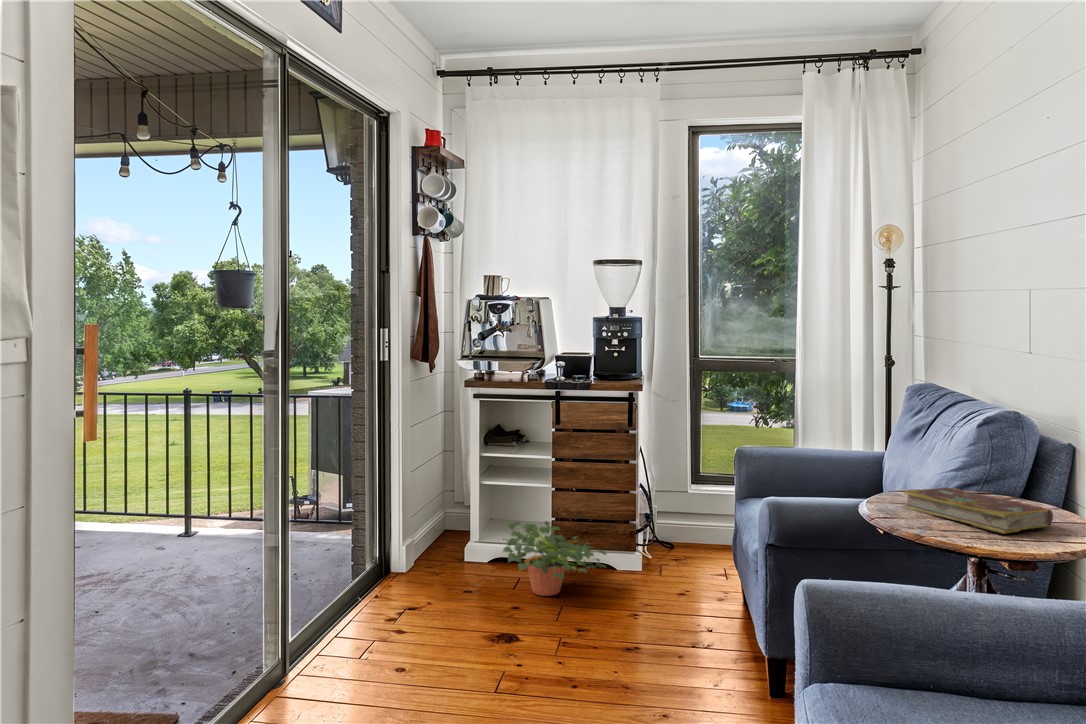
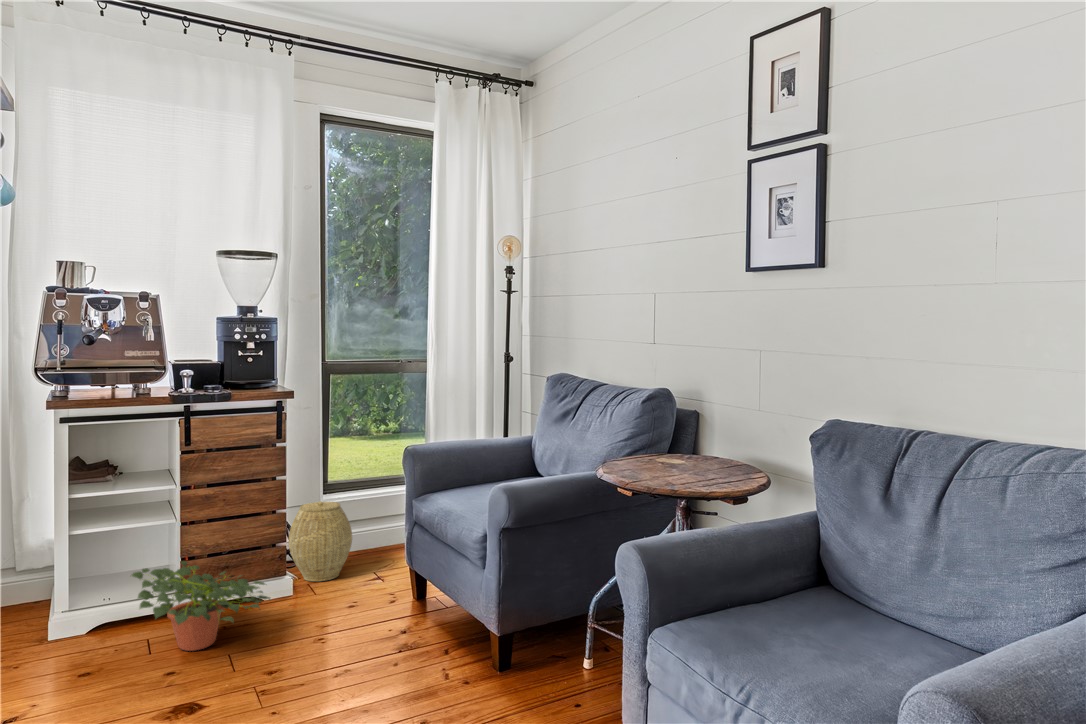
book: present [904,487,1053,534] -> none [637,449,743,476]
woven basket: none [648,489,707,564] -> present [288,501,352,581]

